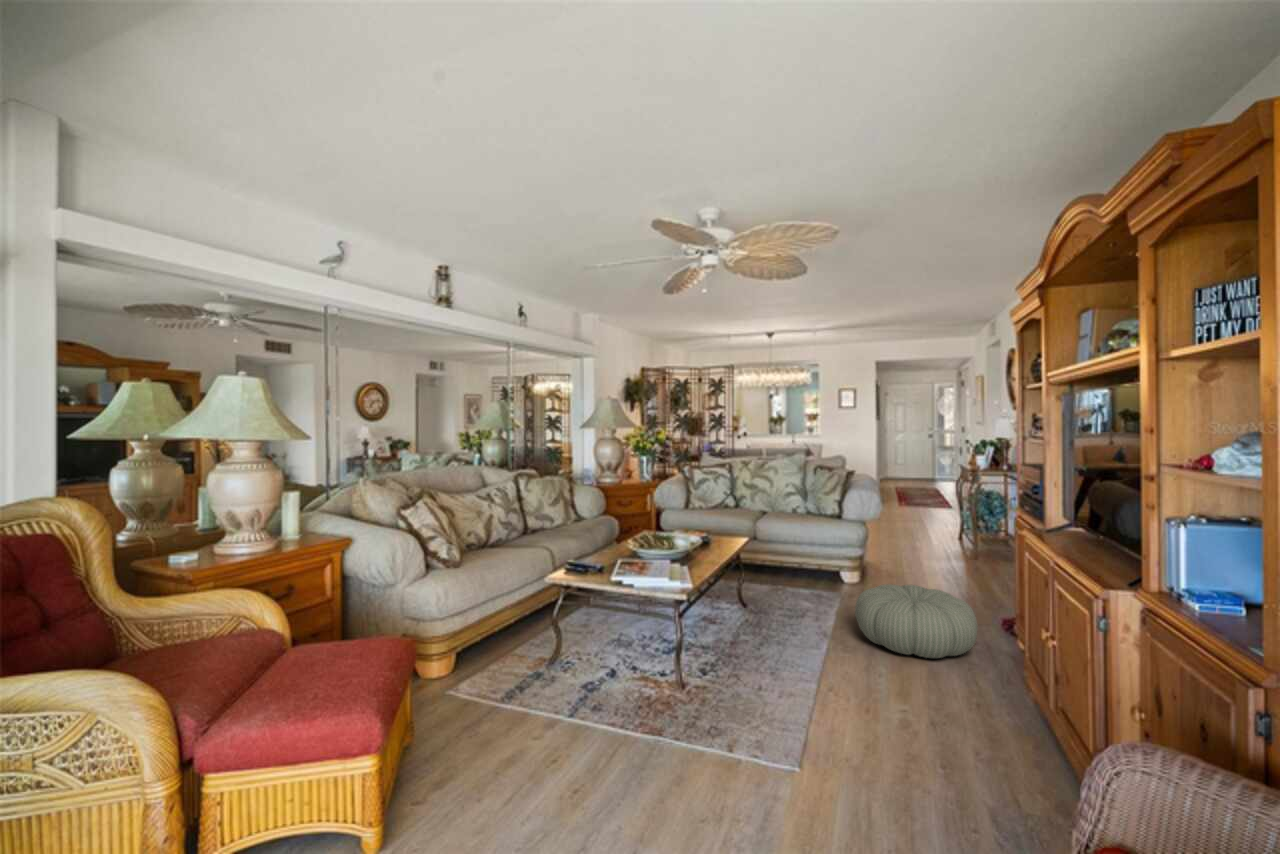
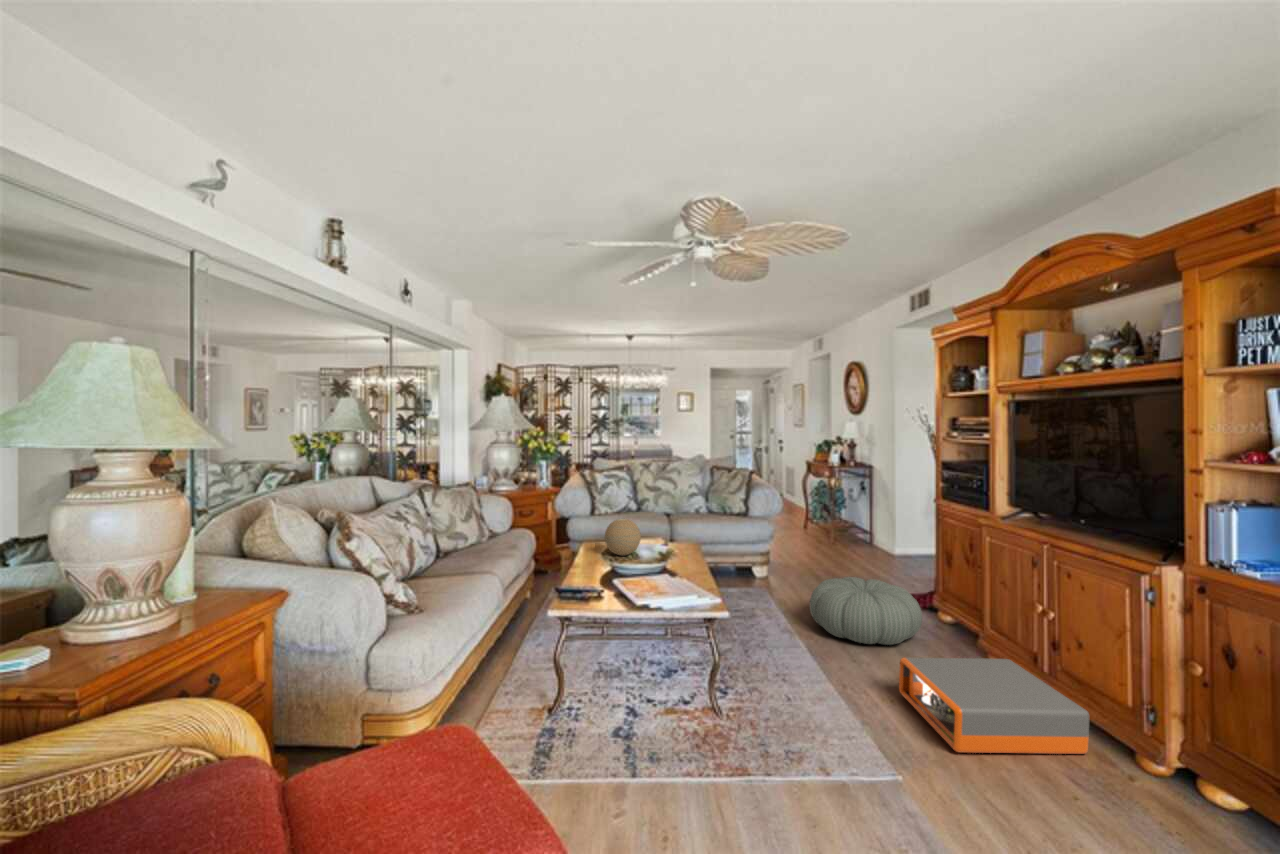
decorative orb: none [647,509,679,542] -> present [605,519,641,555]
storage box: none [889,664,1063,793] -> present [899,657,1089,754]

